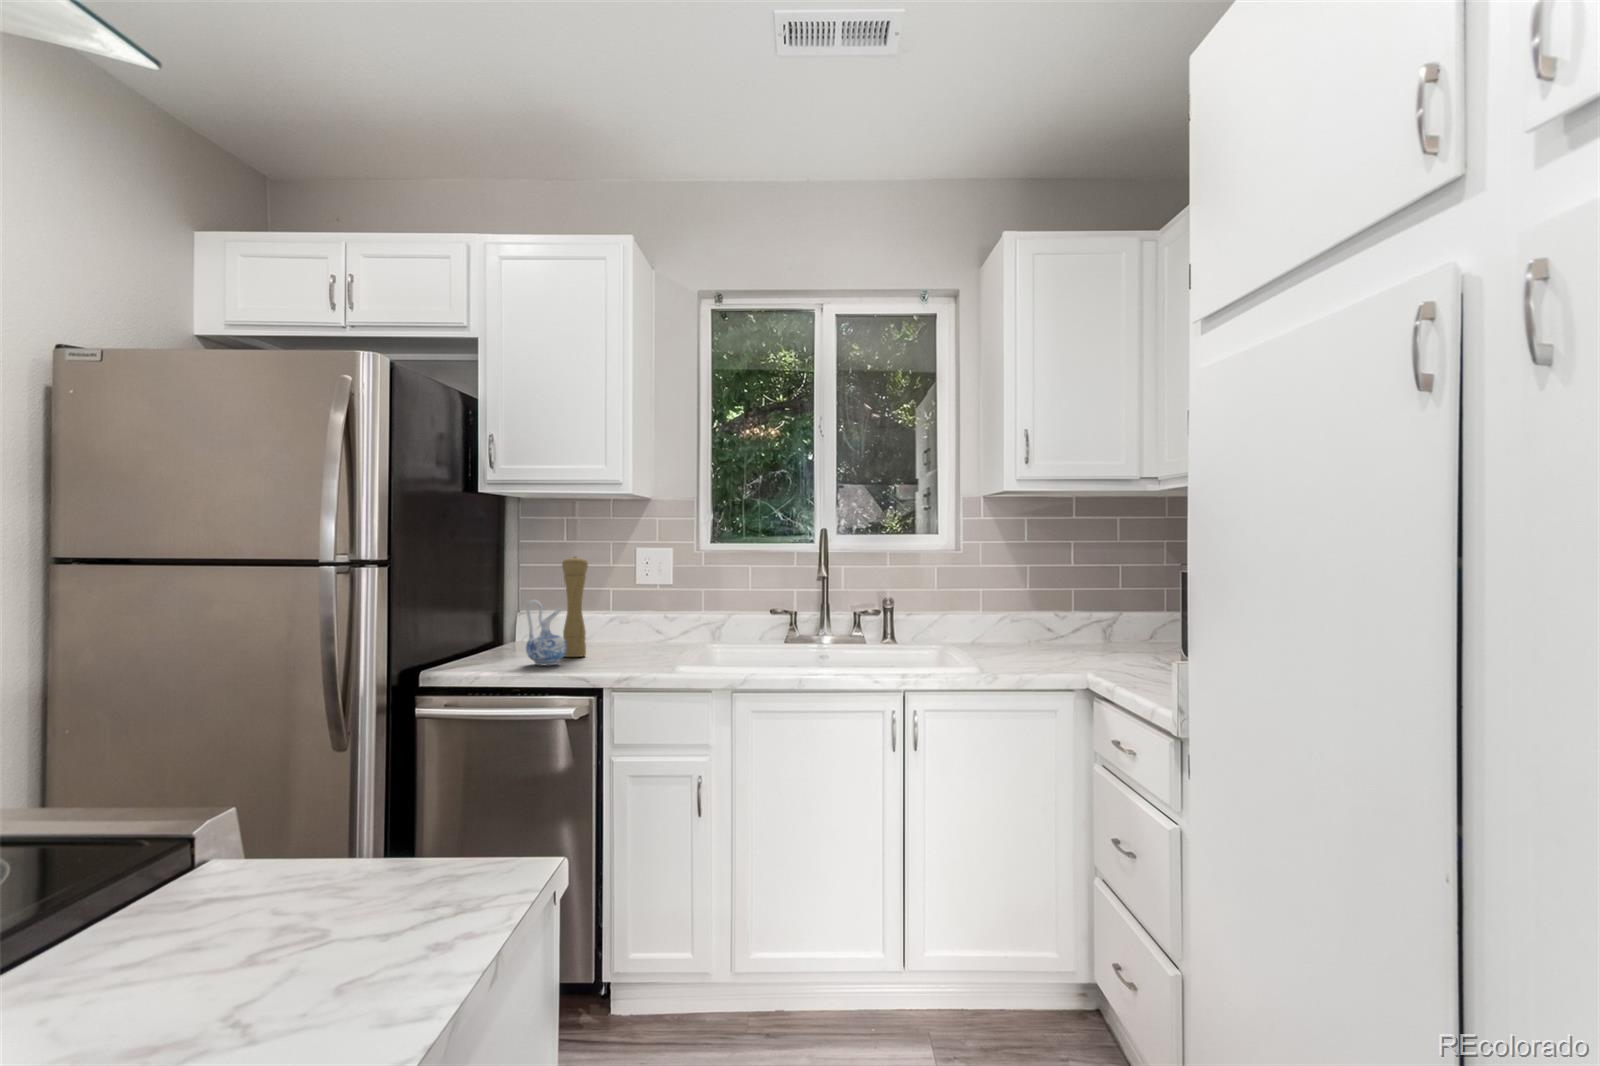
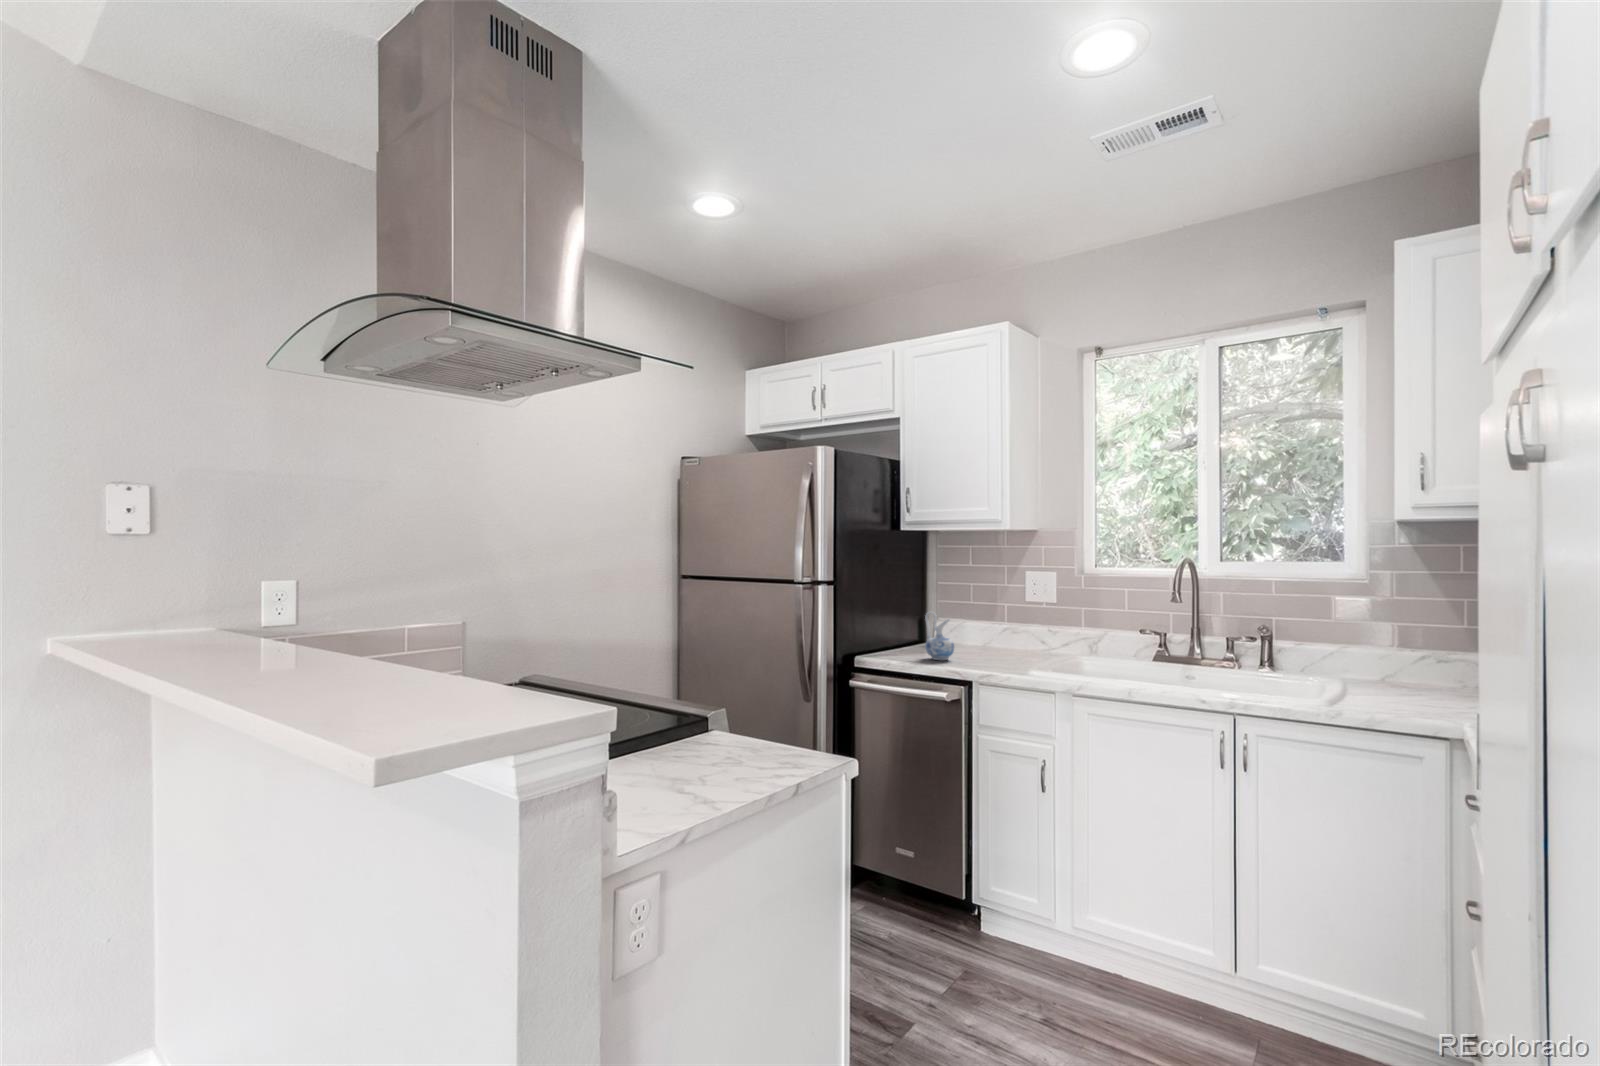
pepper mill: present [562,557,588,657] -> none [957,579,977,656]

